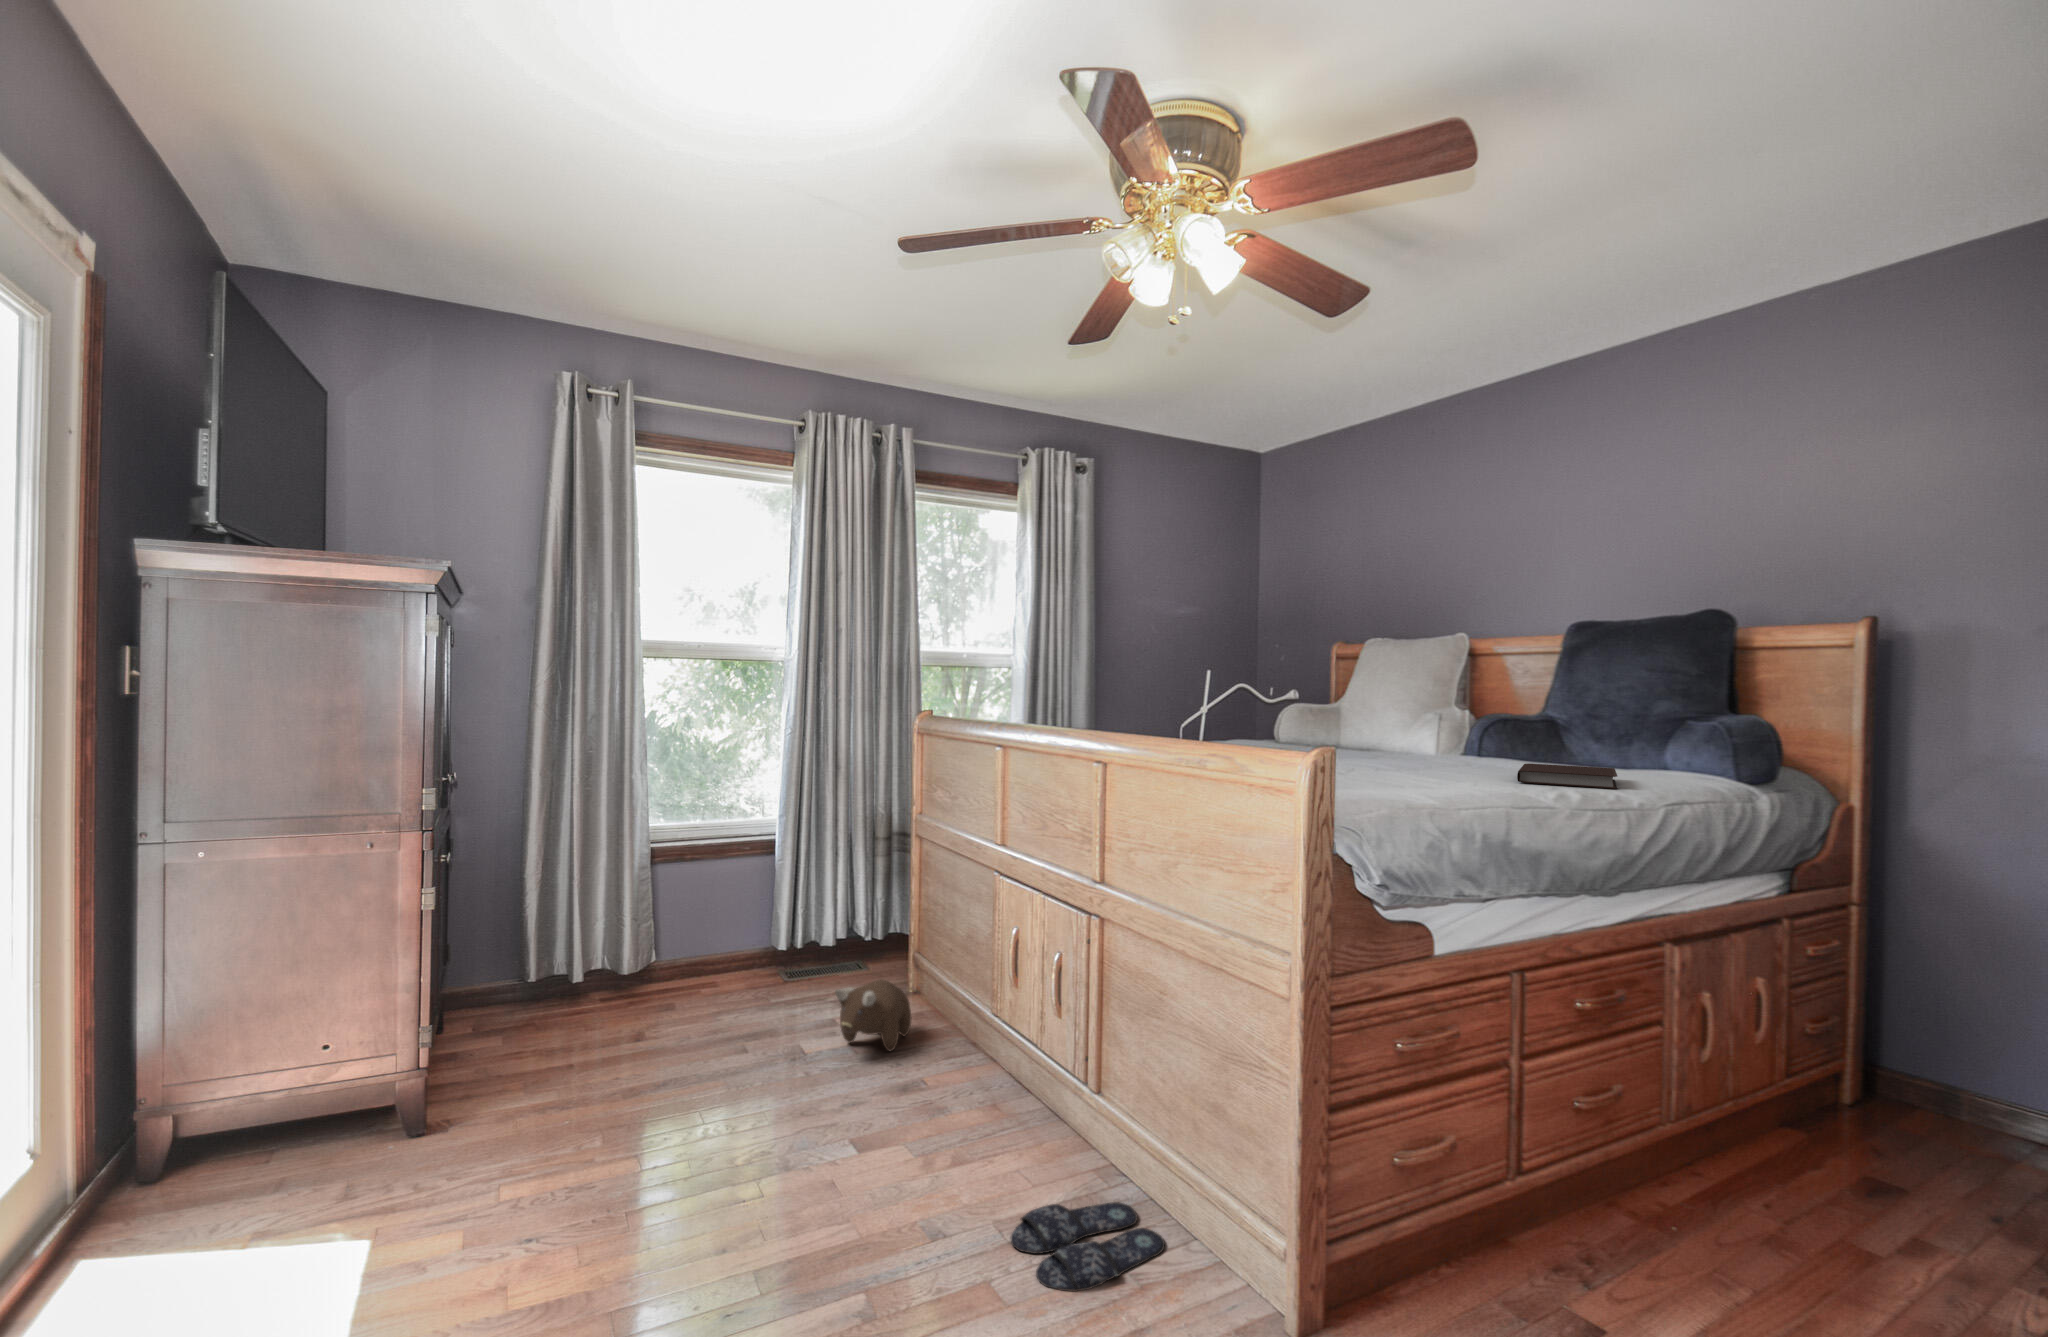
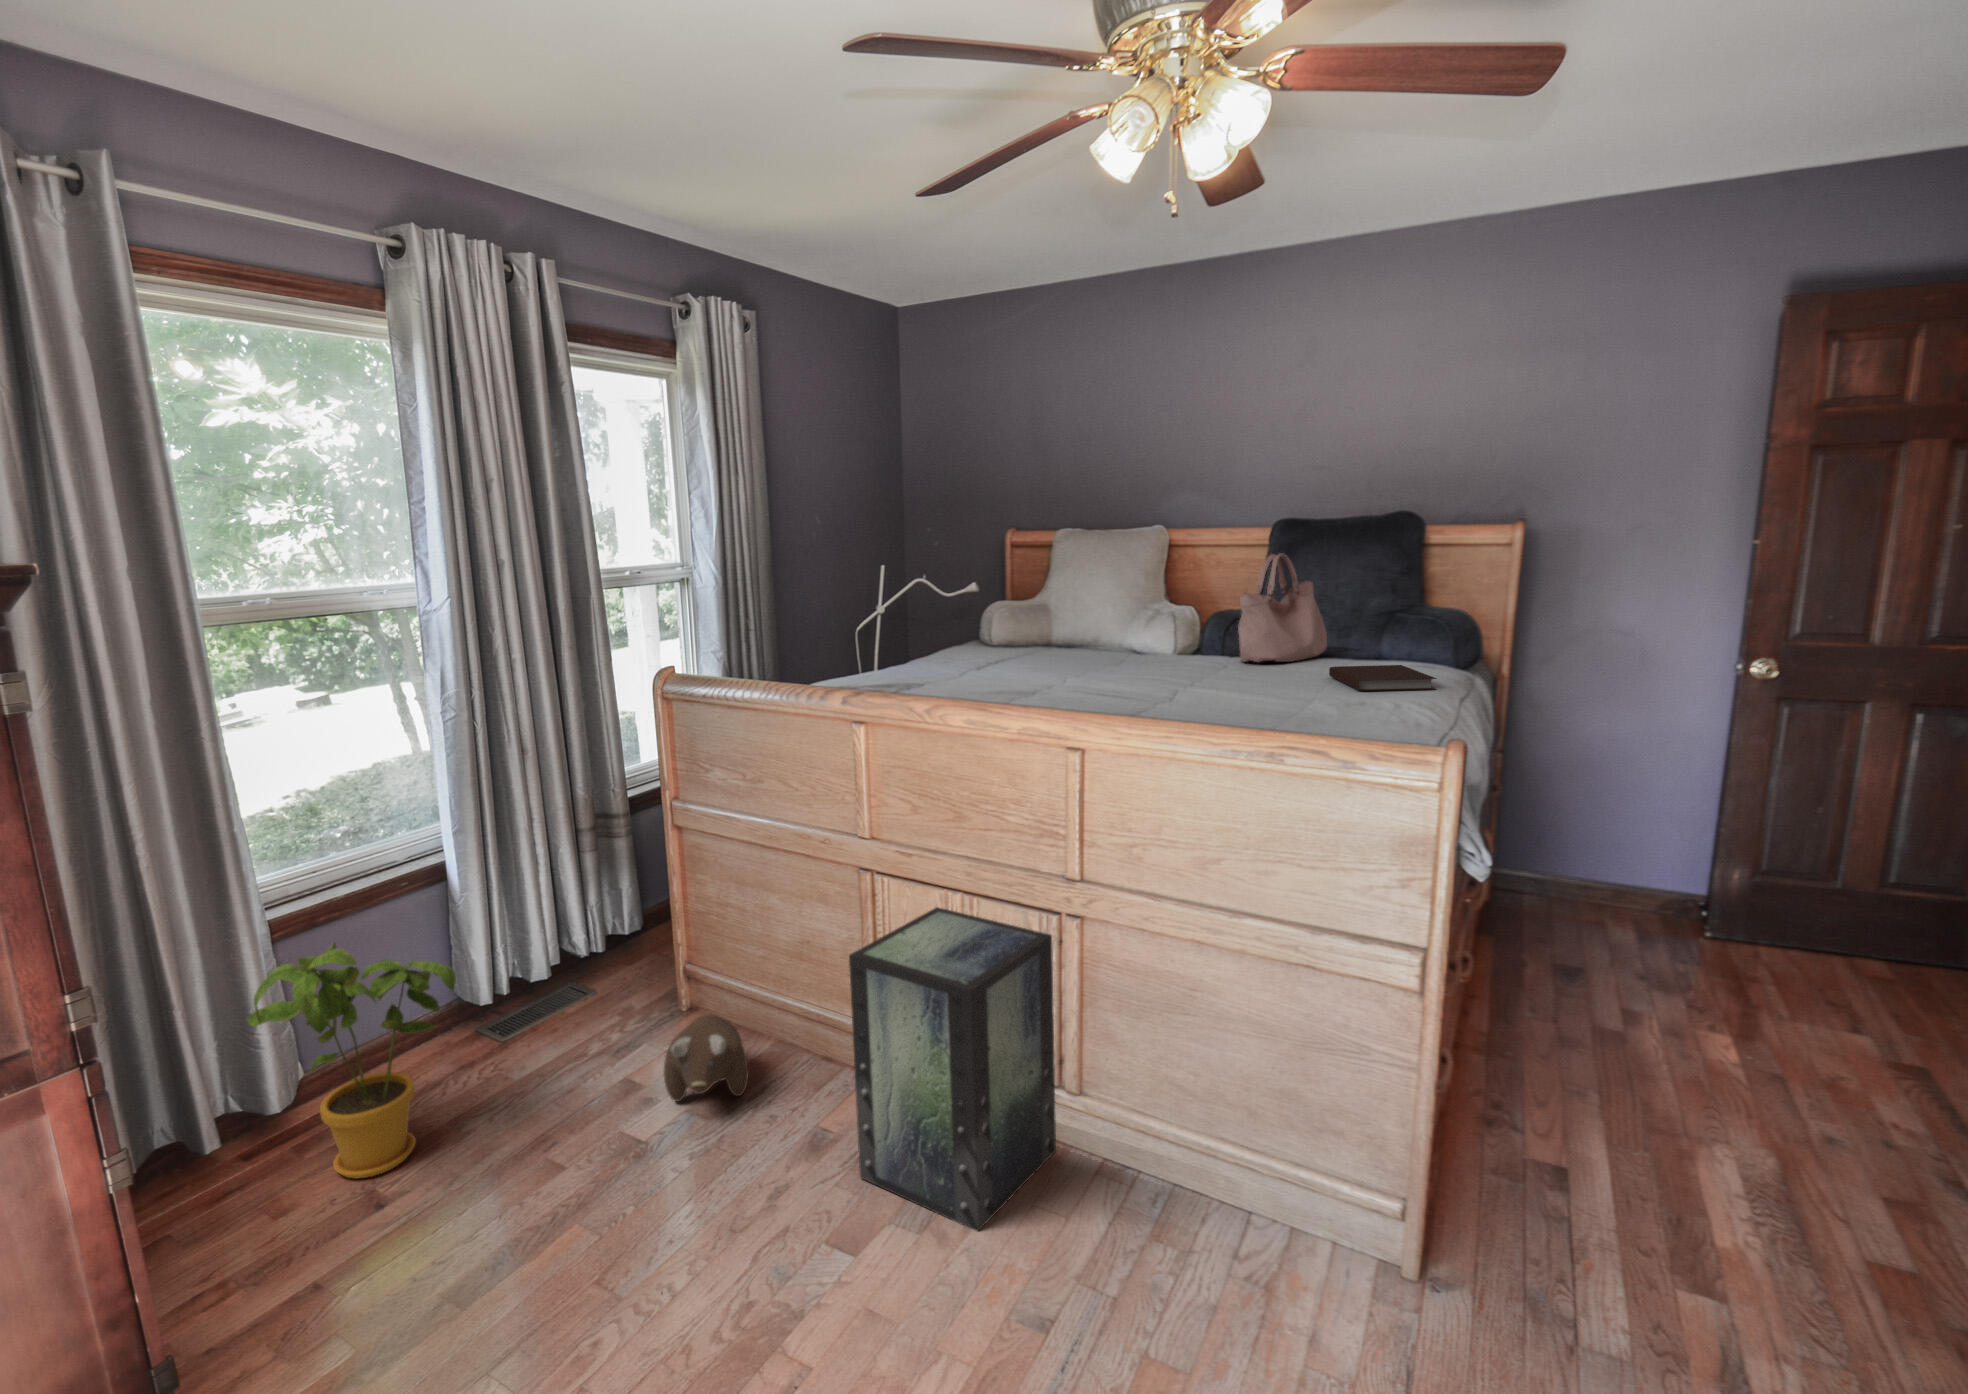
handbag: none [1461,652,1582,765] -> present [1238,553,1327,662]
house plant: none [601,860,722,1031] -> present [247,943,456,1179]
storage box: none [908,914,1076,1192] -> present [849,907,1056,1231]
slippers: present [1011,1202,1165,1291] -> none [1079,1175,1216,1286]

